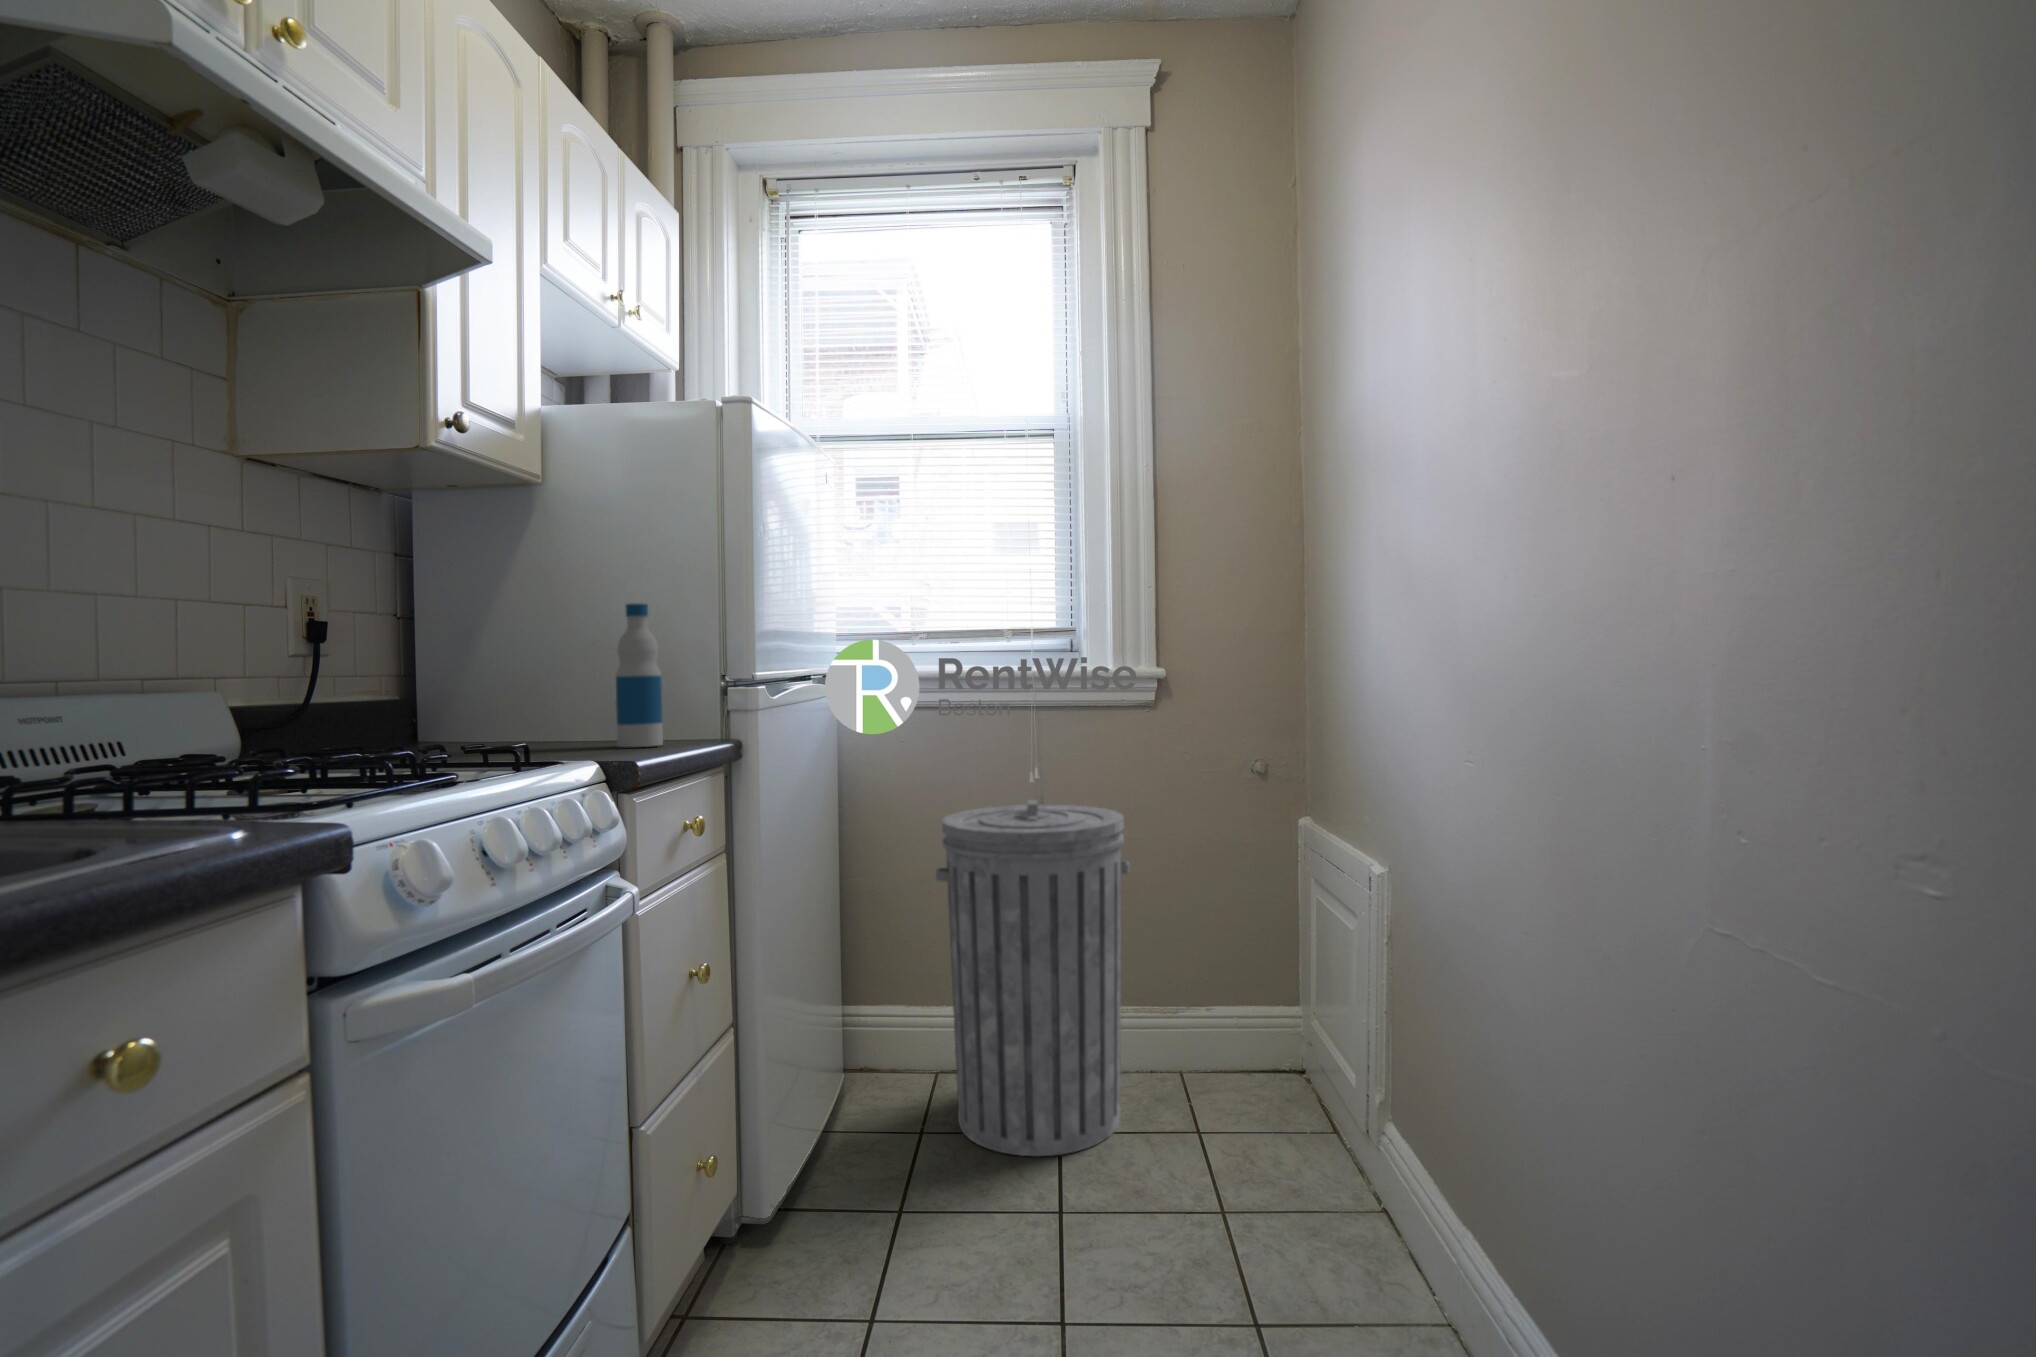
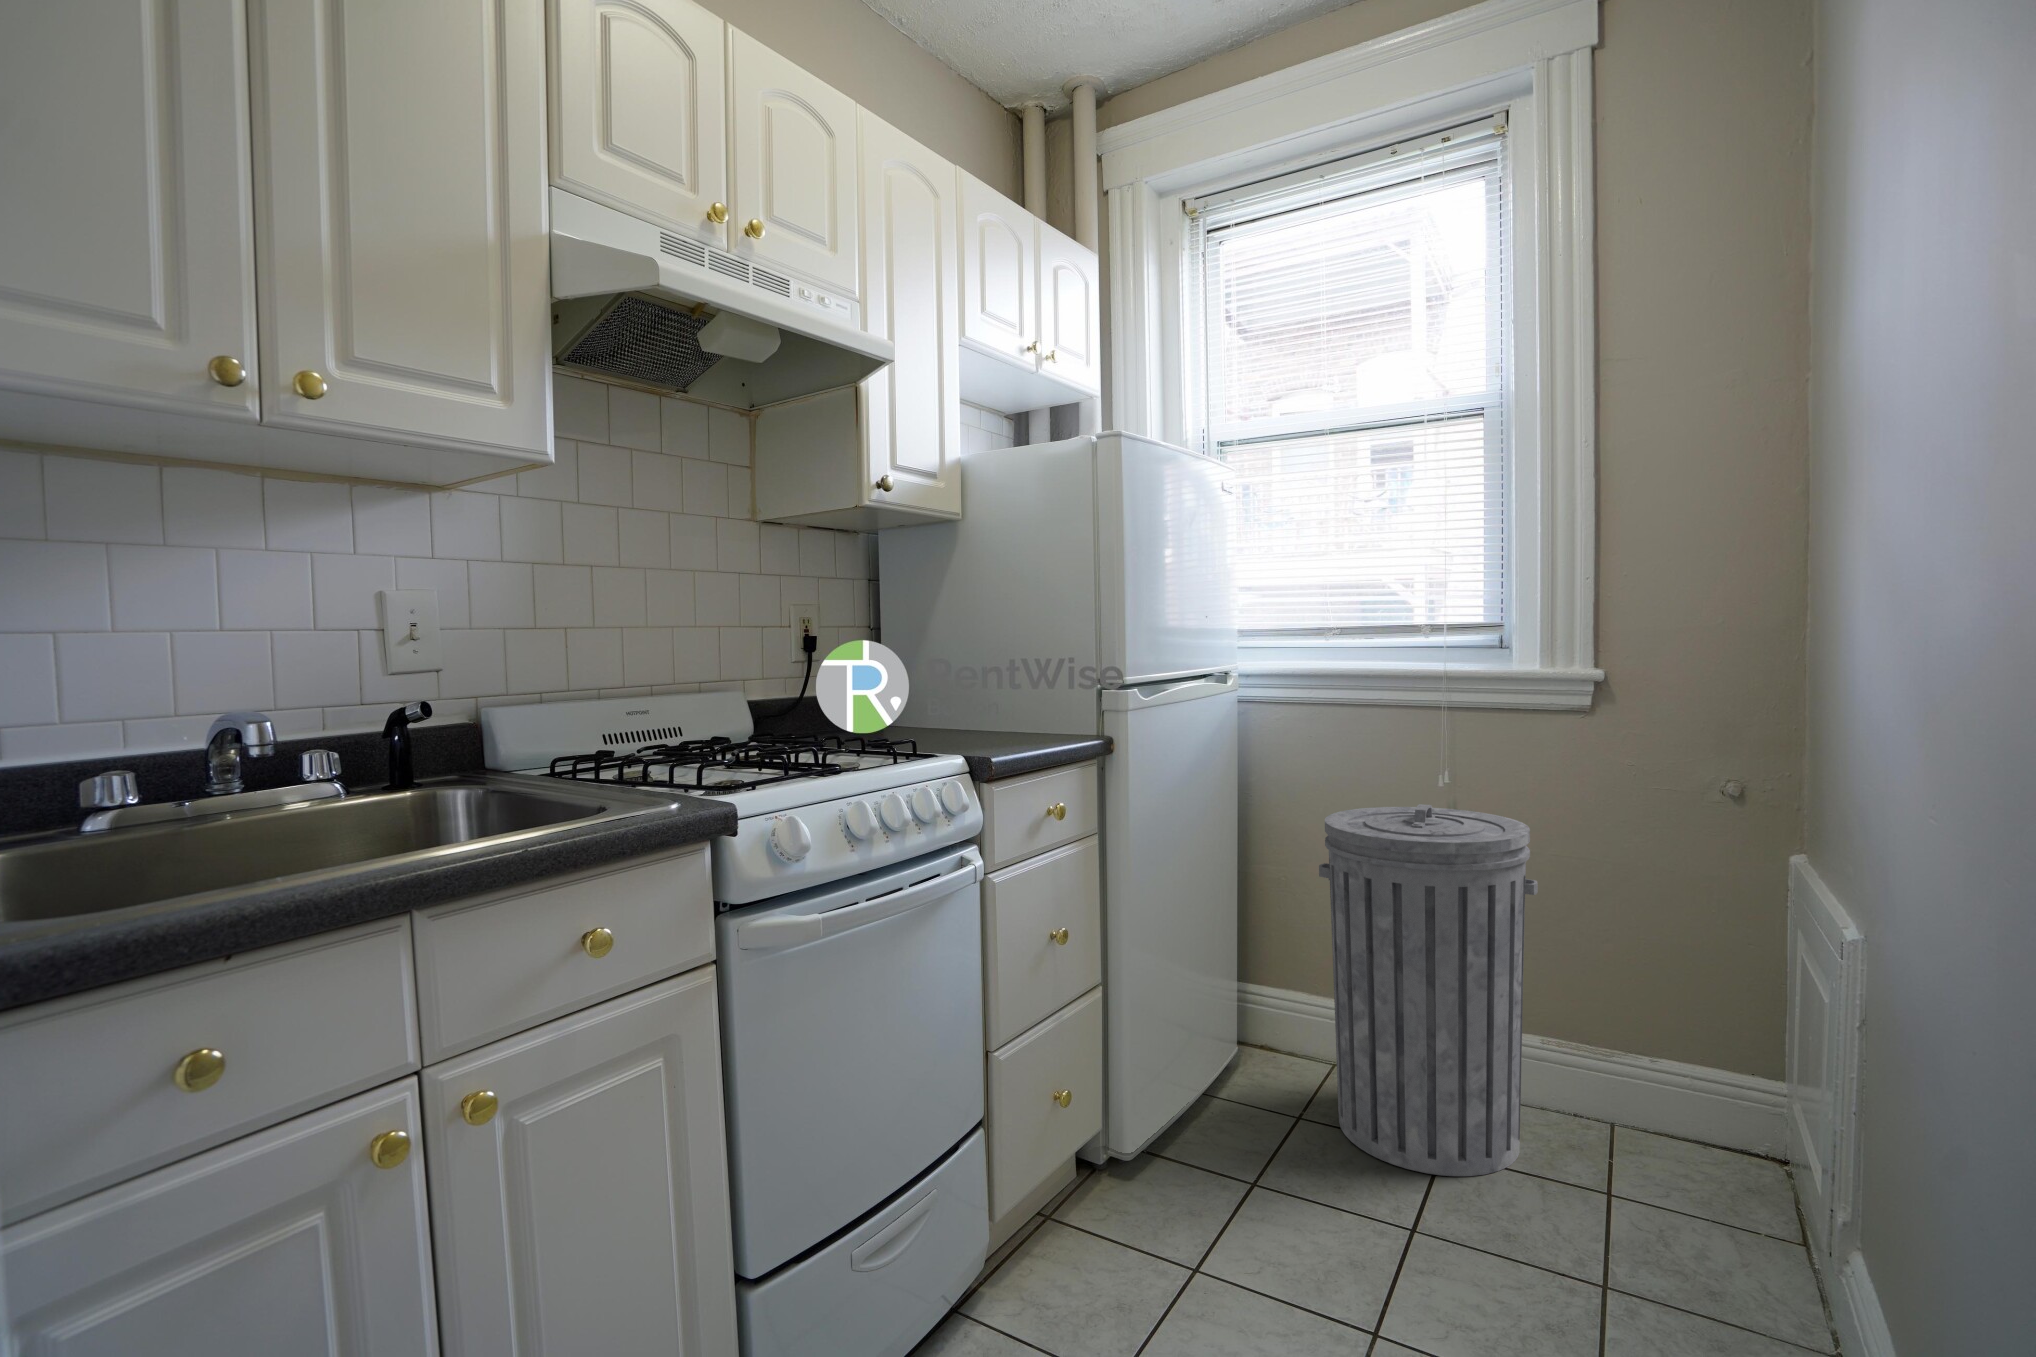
bottle: present [616,603,663,747] -> none [1006,618,1043,738]

